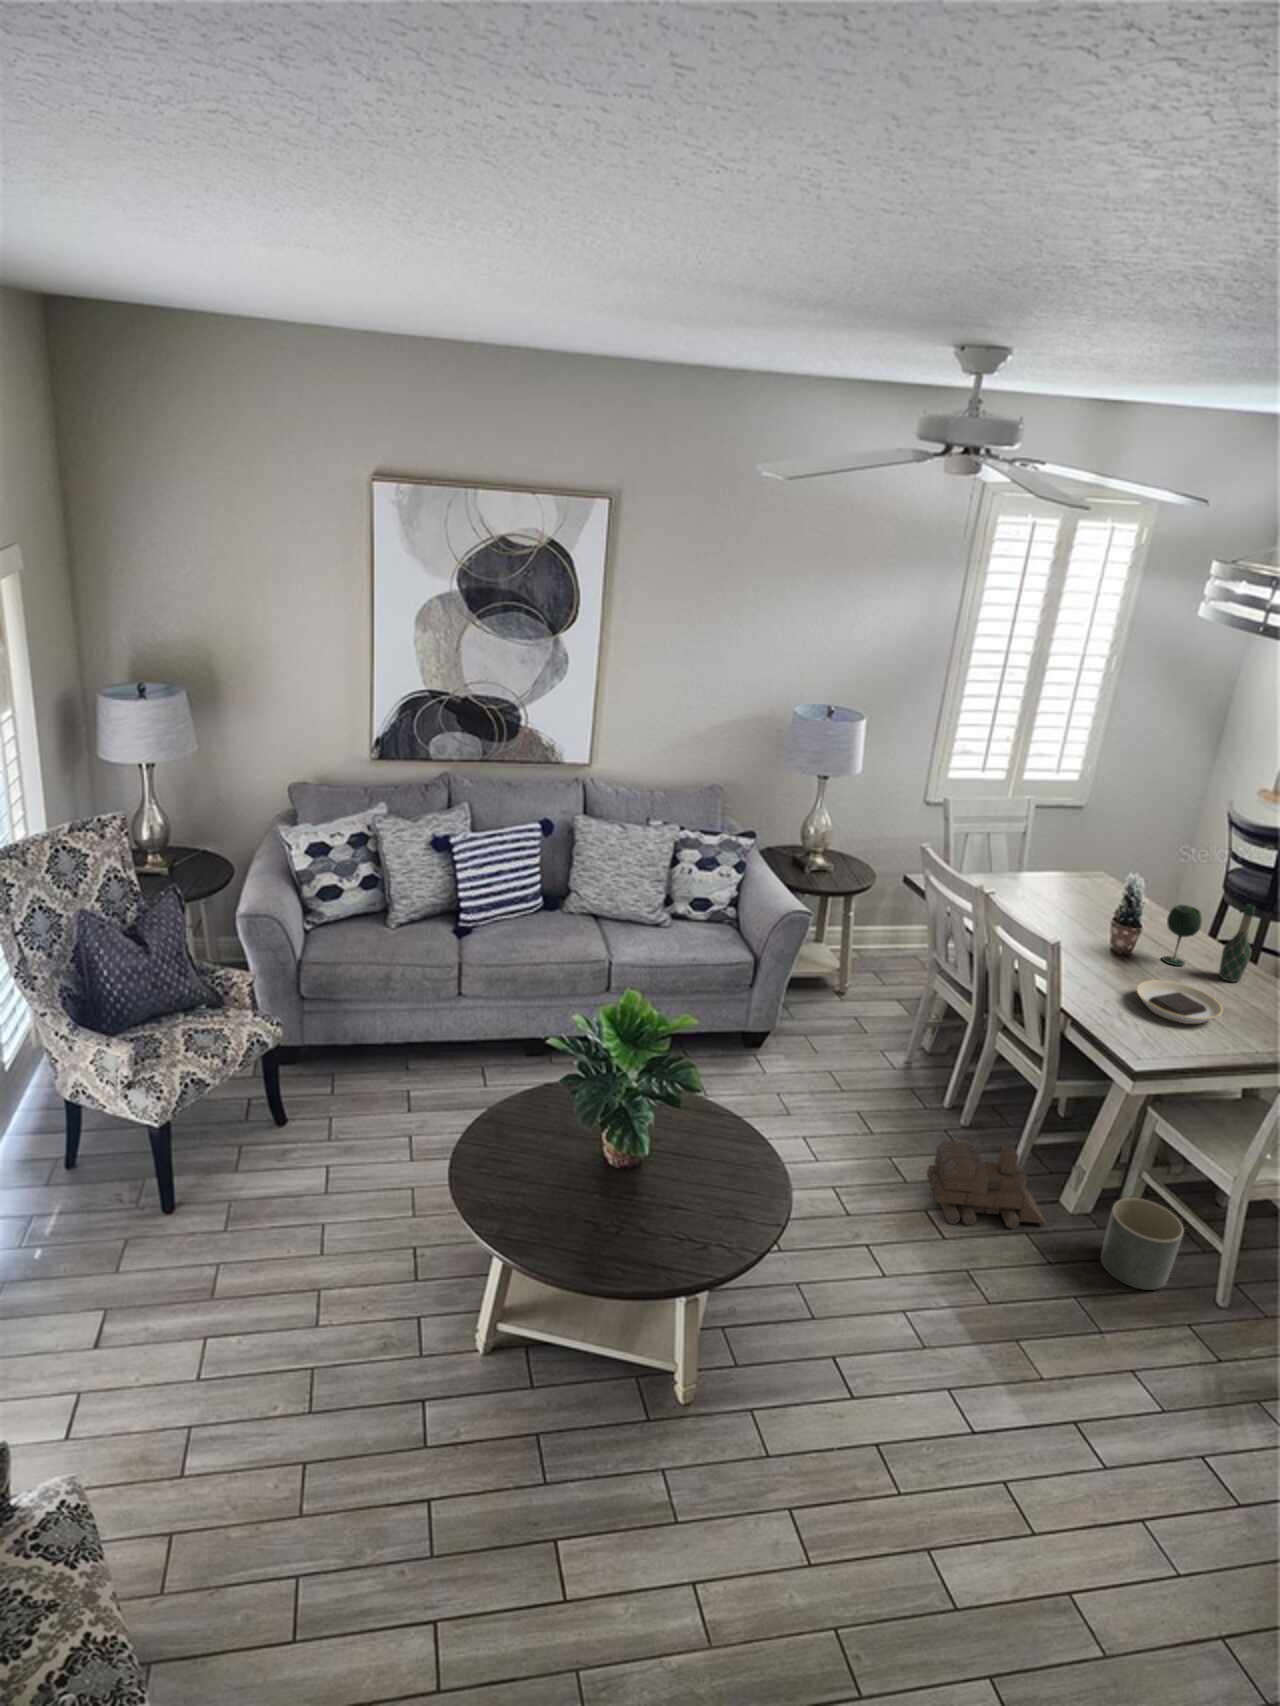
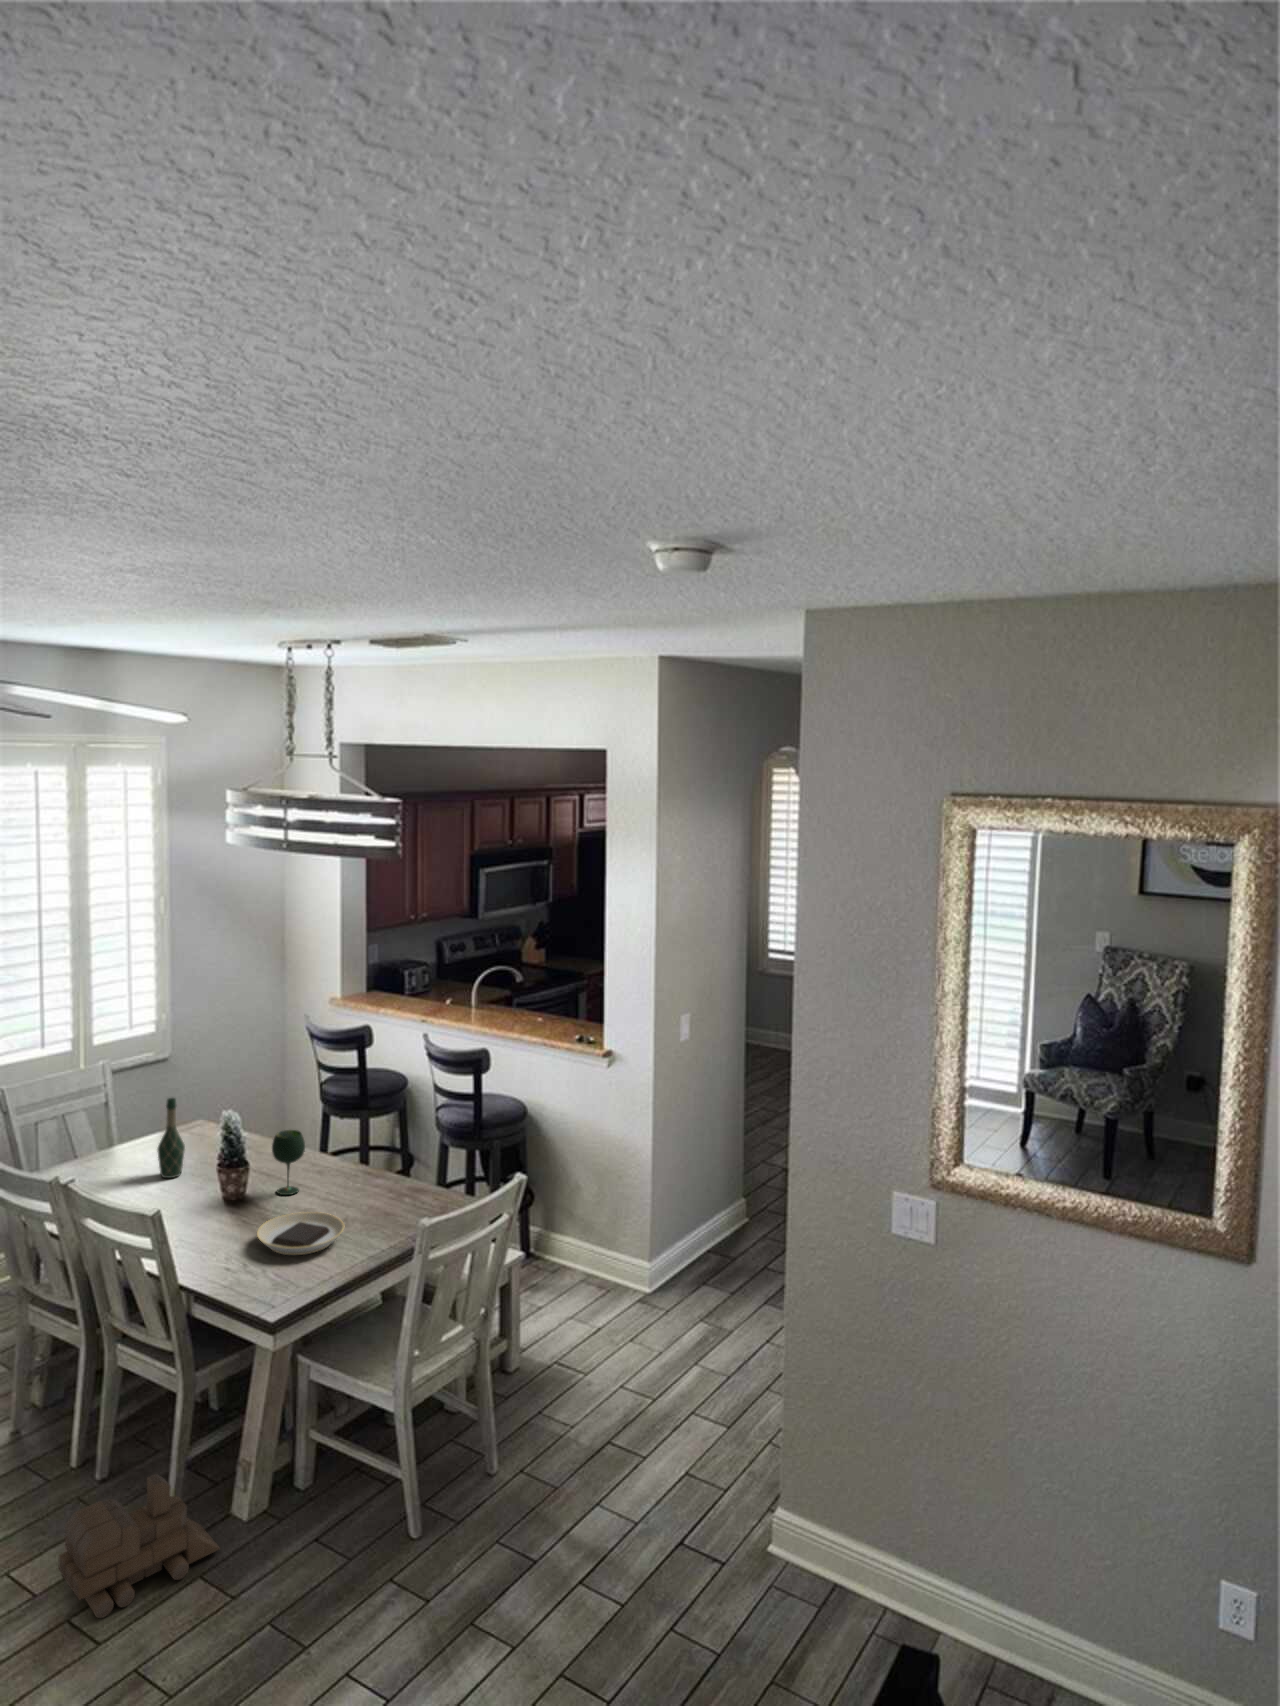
wine bottle: present [1219,904,1255,982] -> present [157,1098,185,1178]
planter: present [1100,1198,1184,1290] -> none [287,1461,364,1572]

